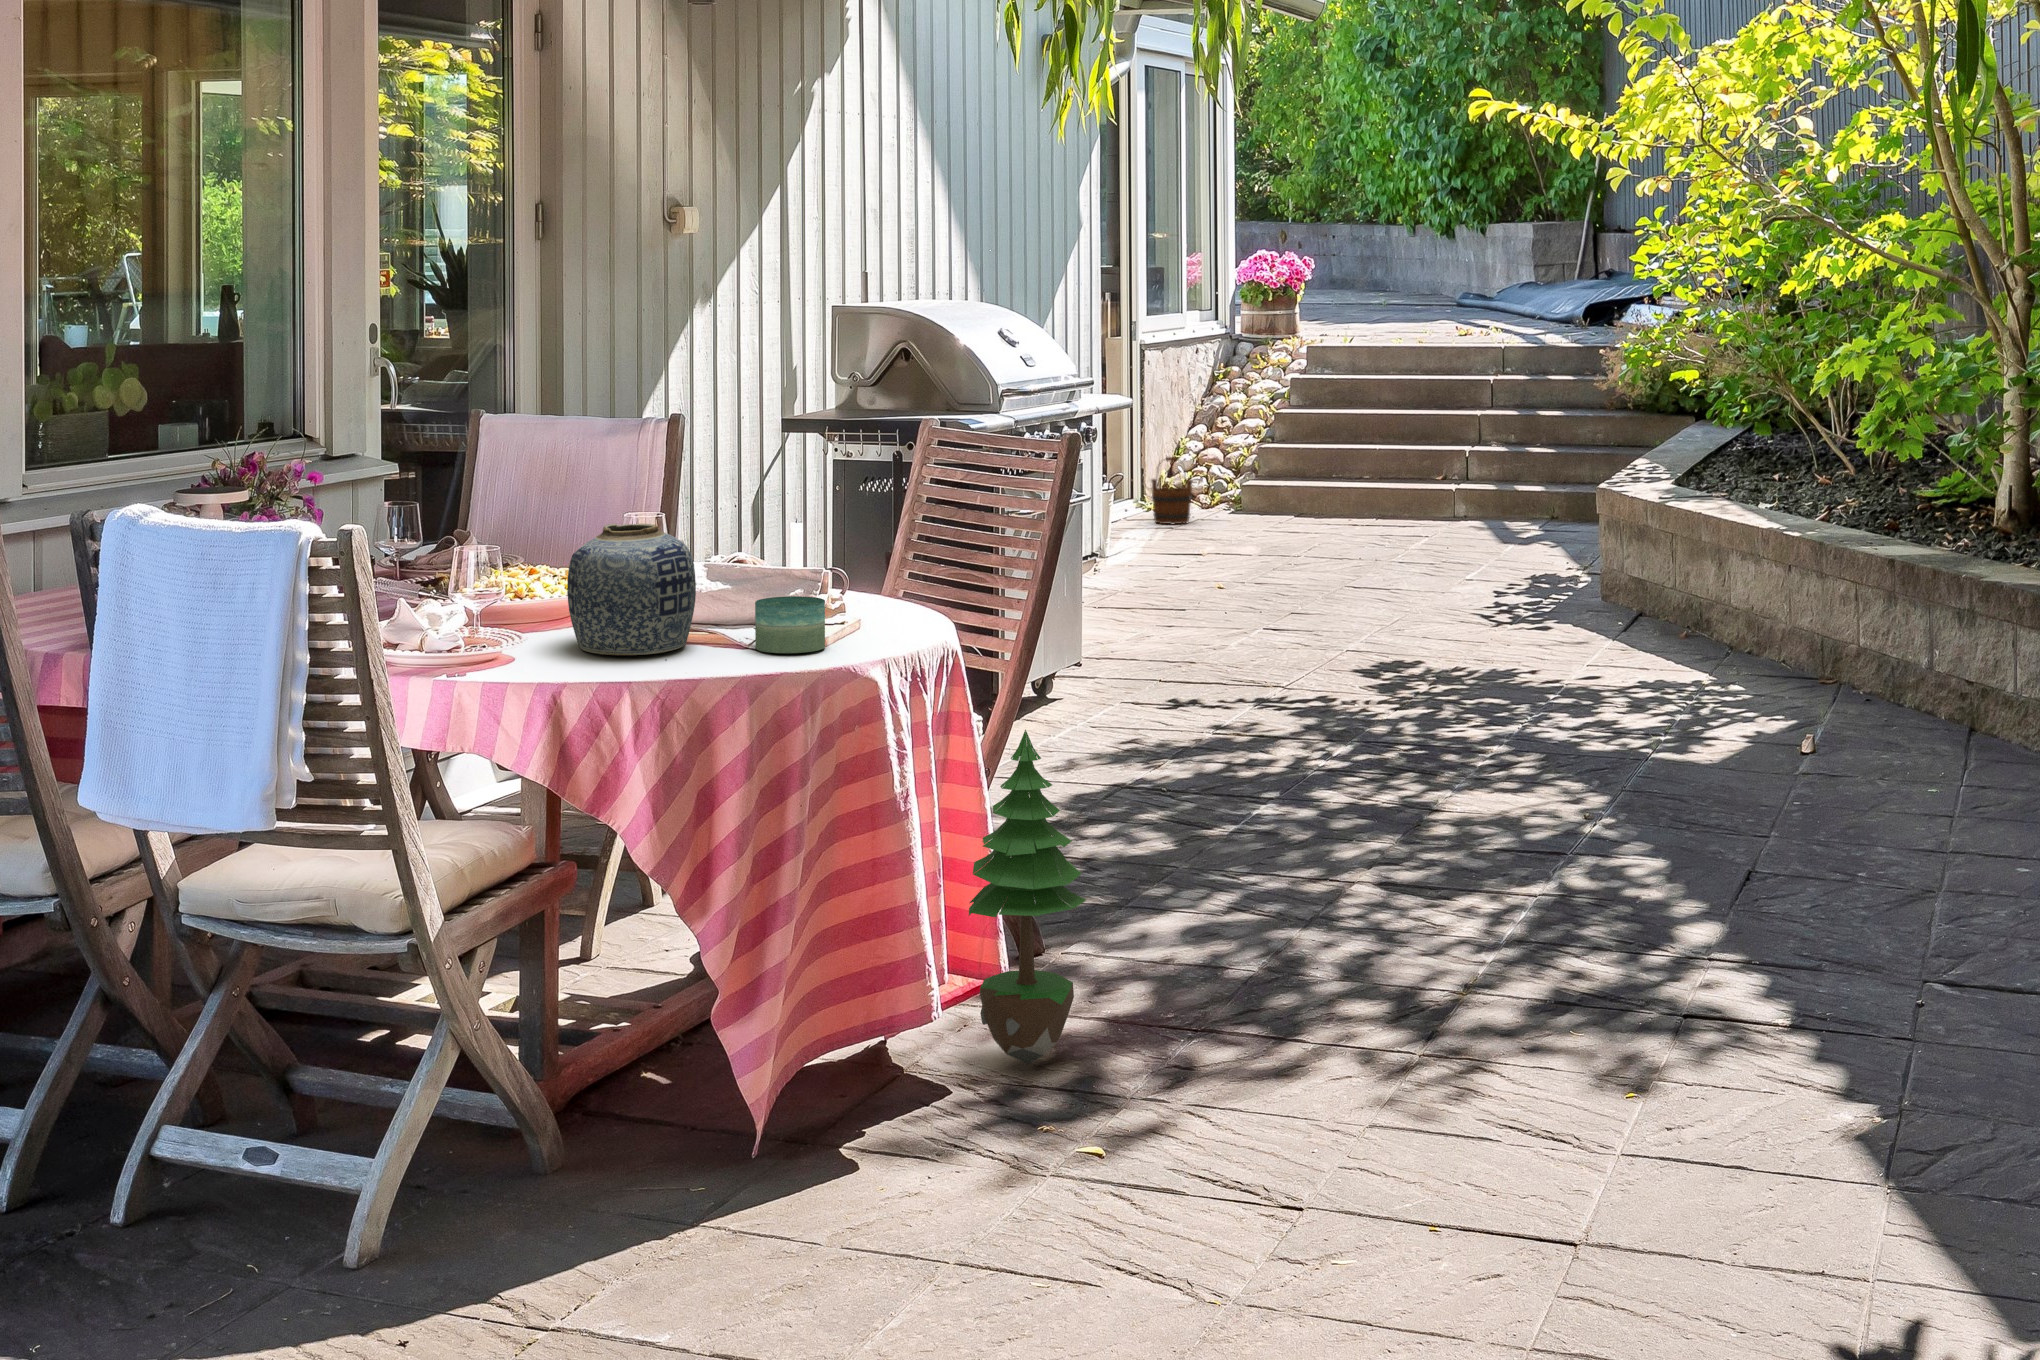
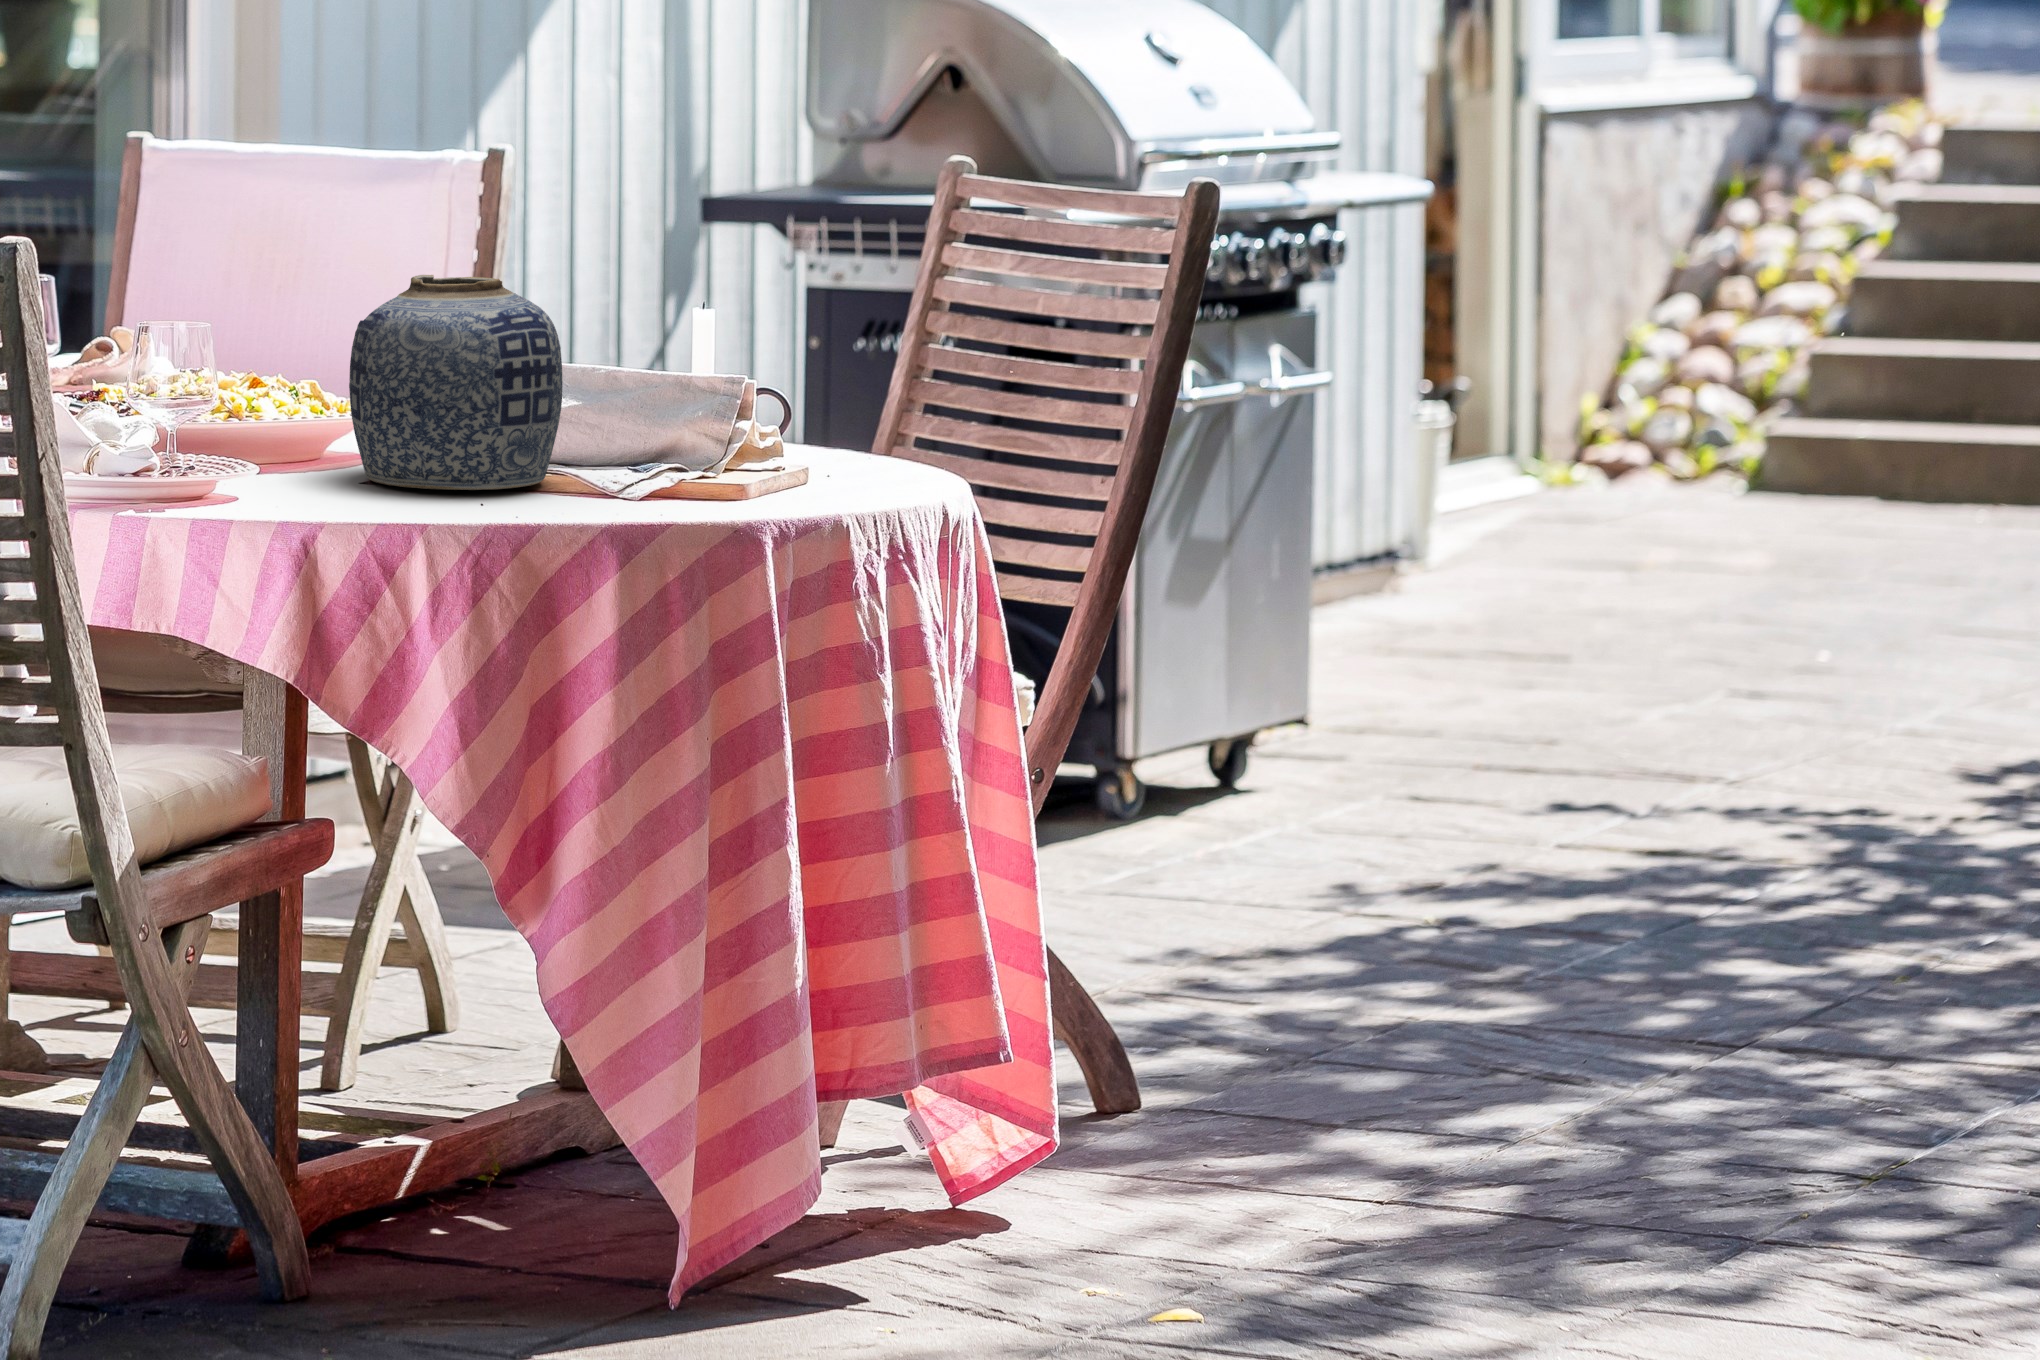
wooden bucket: present [1151,457,1192,524] -> none [1557,355,1647,498]
candle: present [755,596,825,653] -> none [660,410,779,499]
potted tree: present [969,730,1086,1064] -> none [1012,658,1219,1232]

